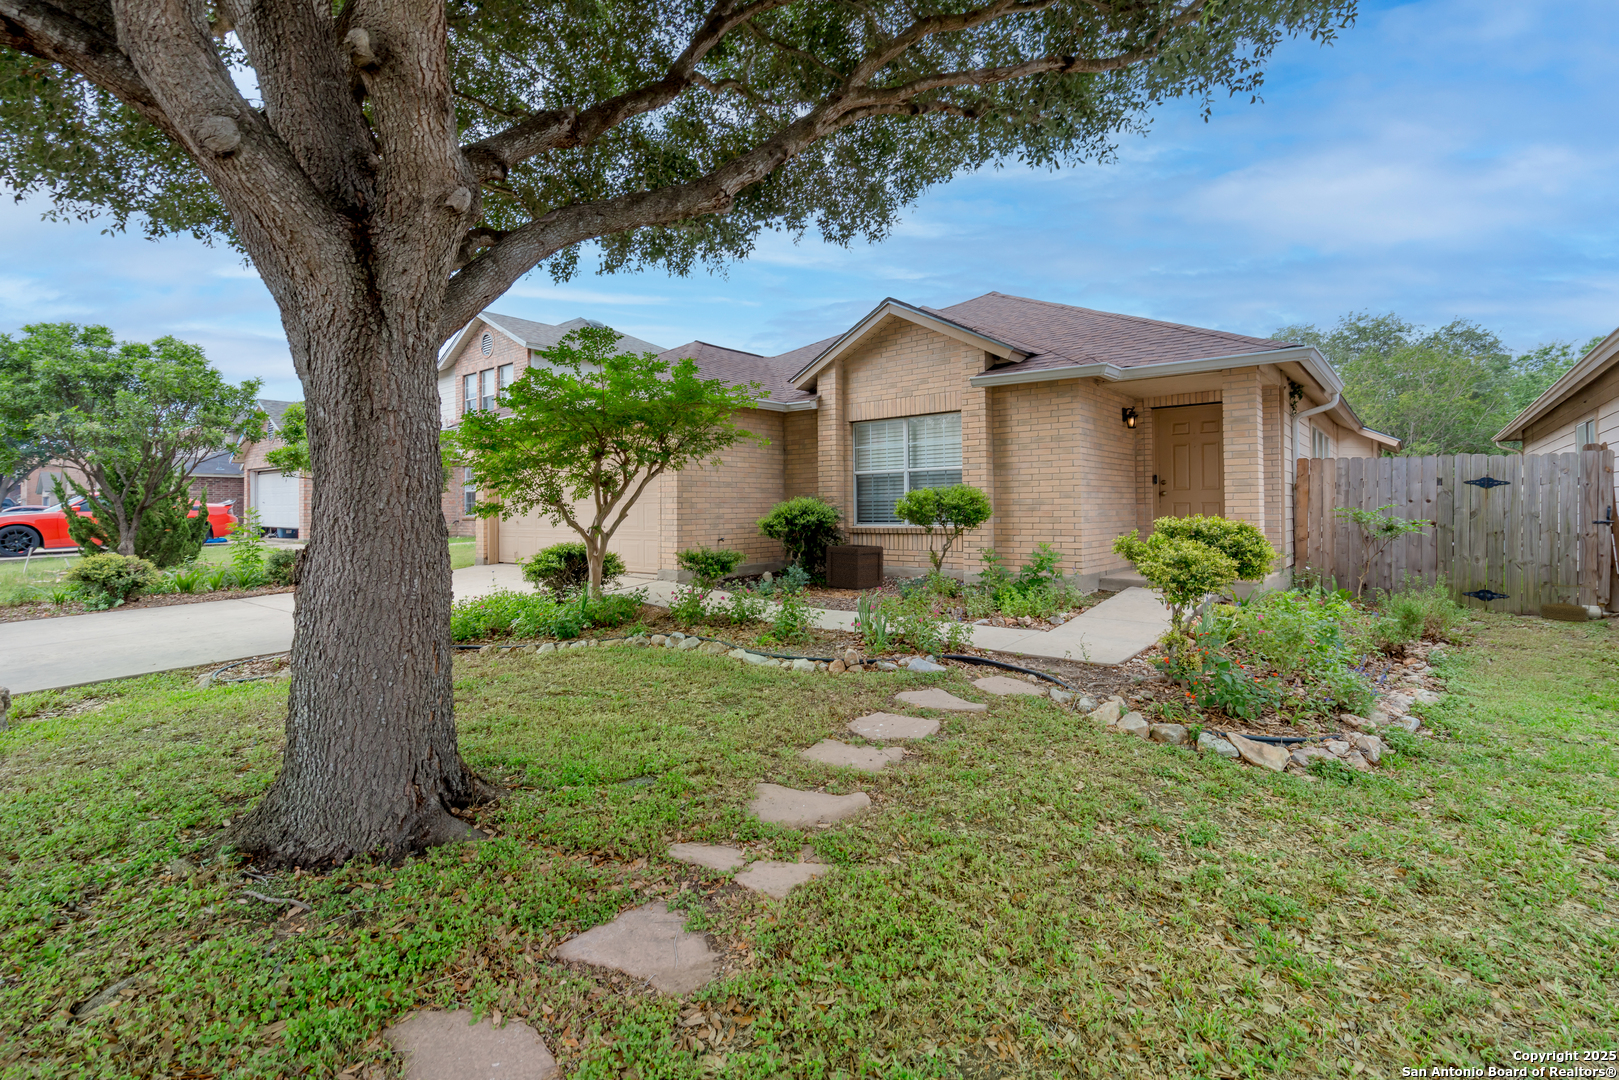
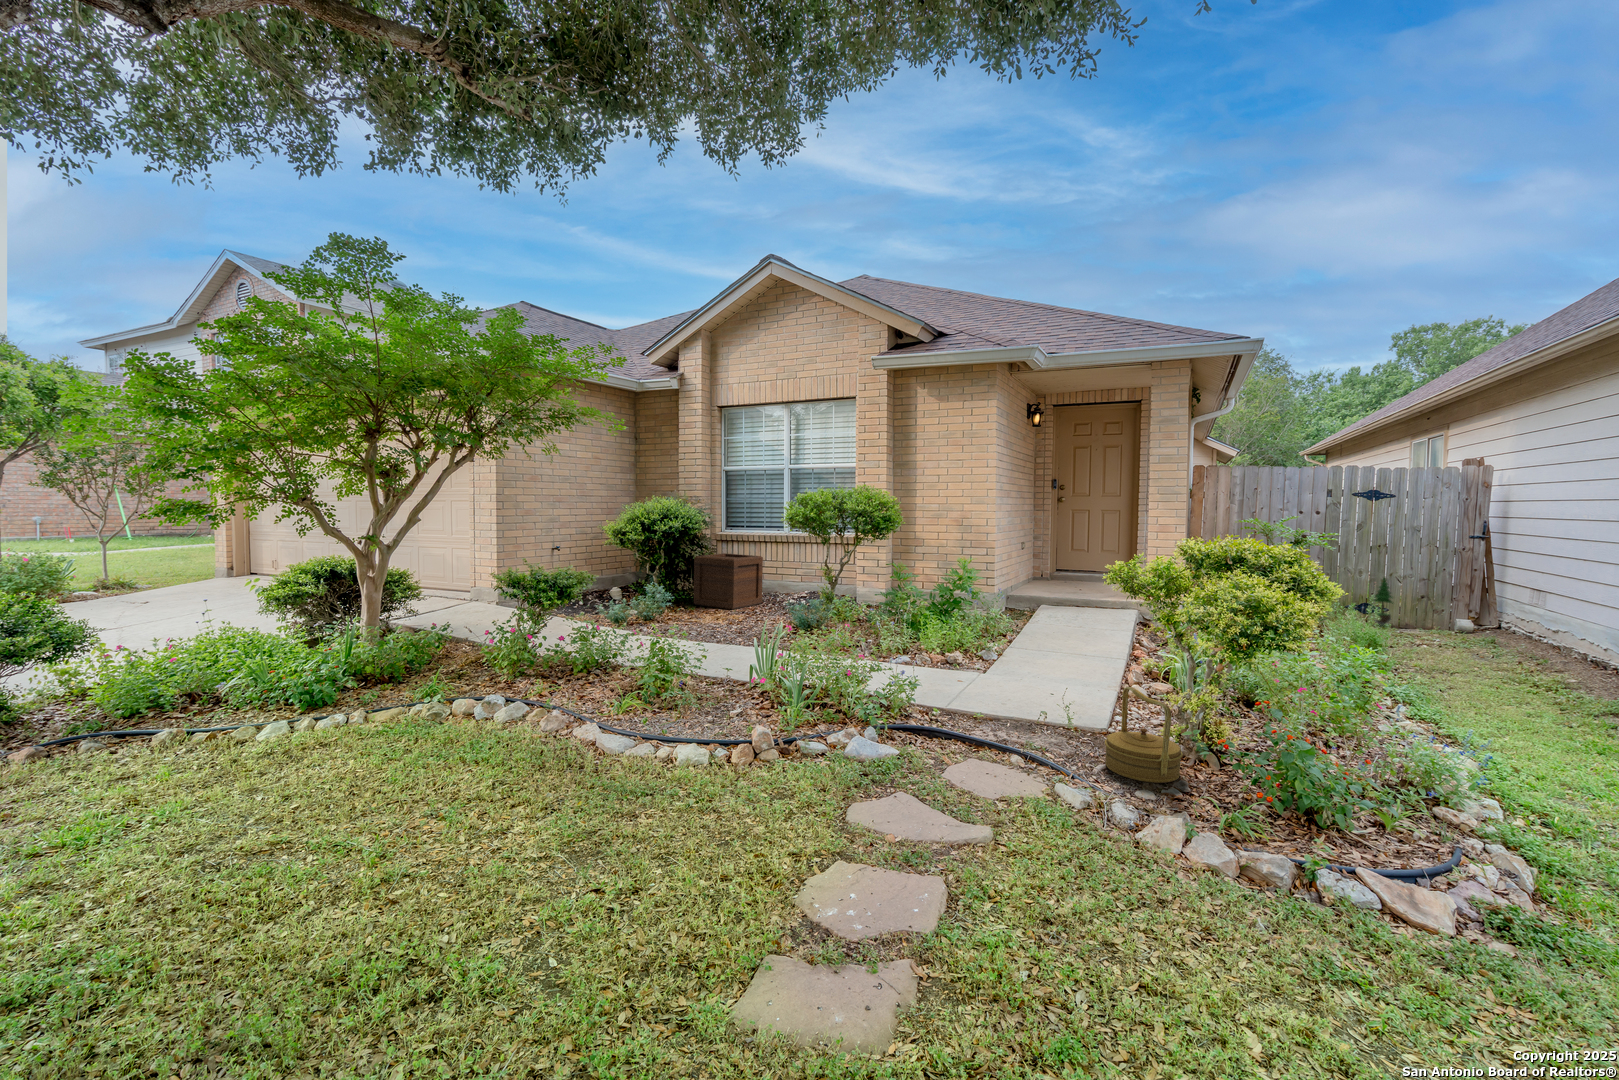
potted tree: none [1486,563,1511,613] -> present [1374,577,1393,626]
woven basket: present [1540,584,1592,621] -> present [1105,687,1183,783]

